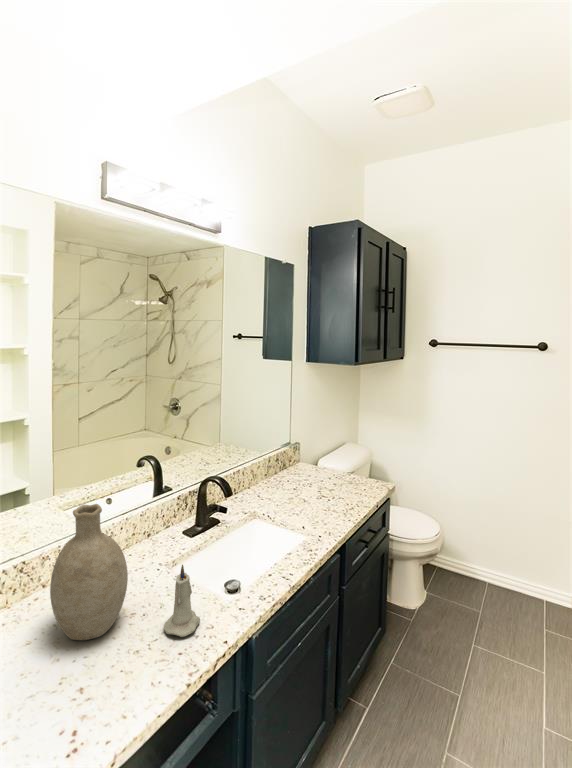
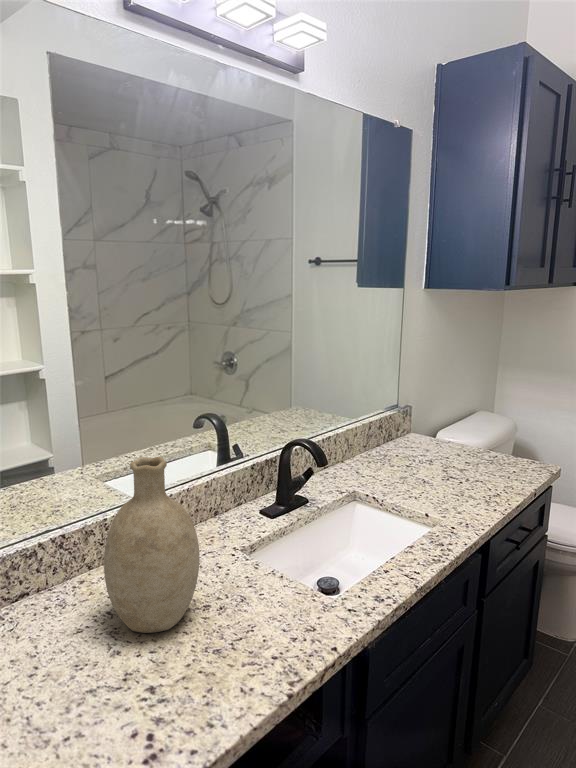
candle: present [164,565,200,637] -> none [249,542,297,638]

